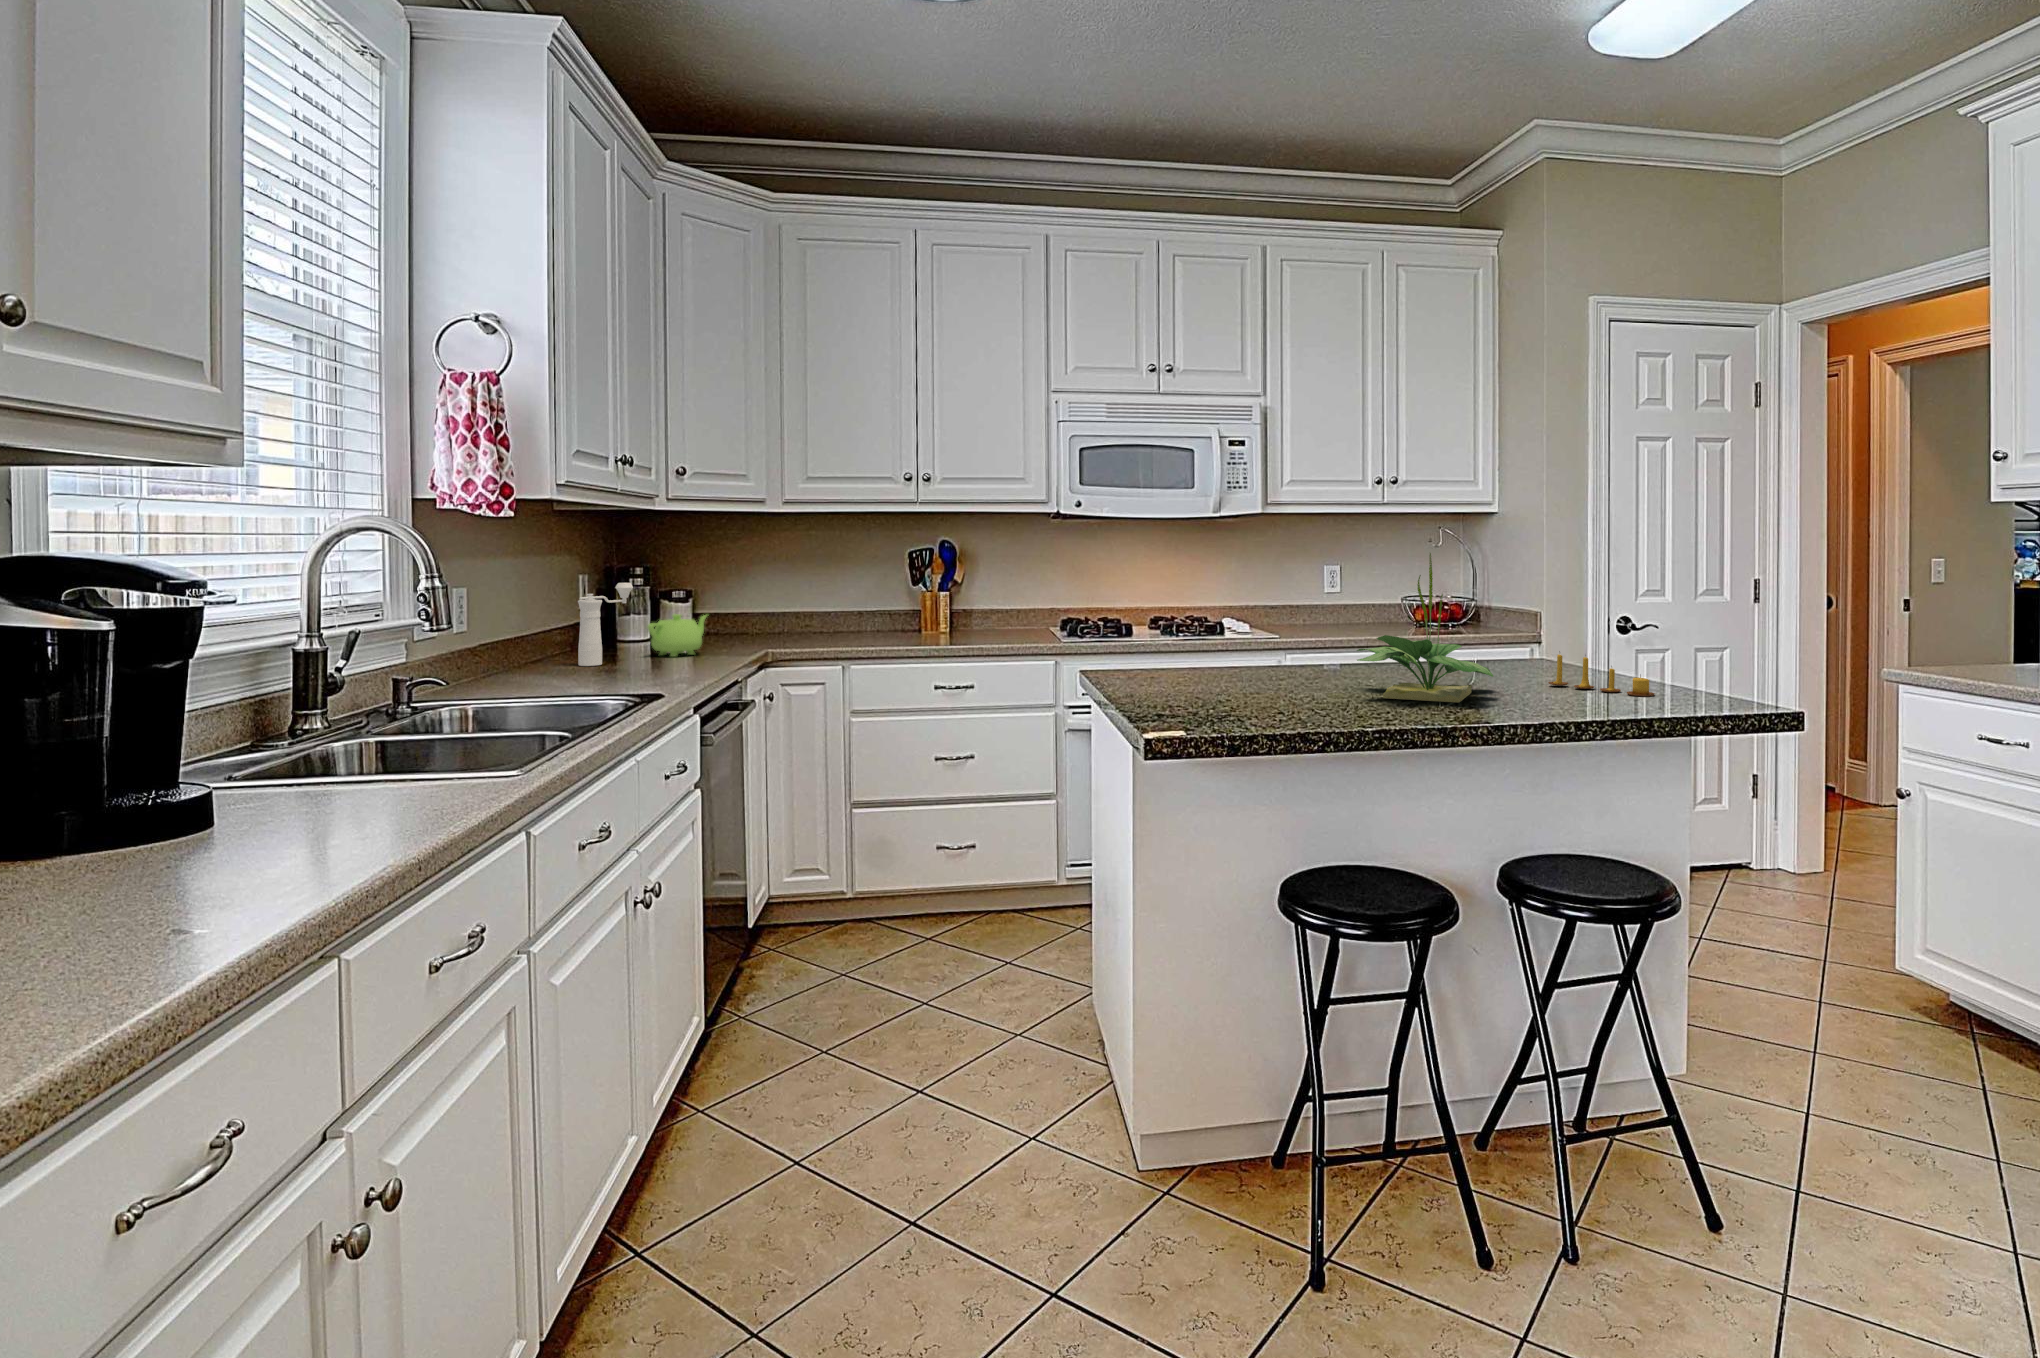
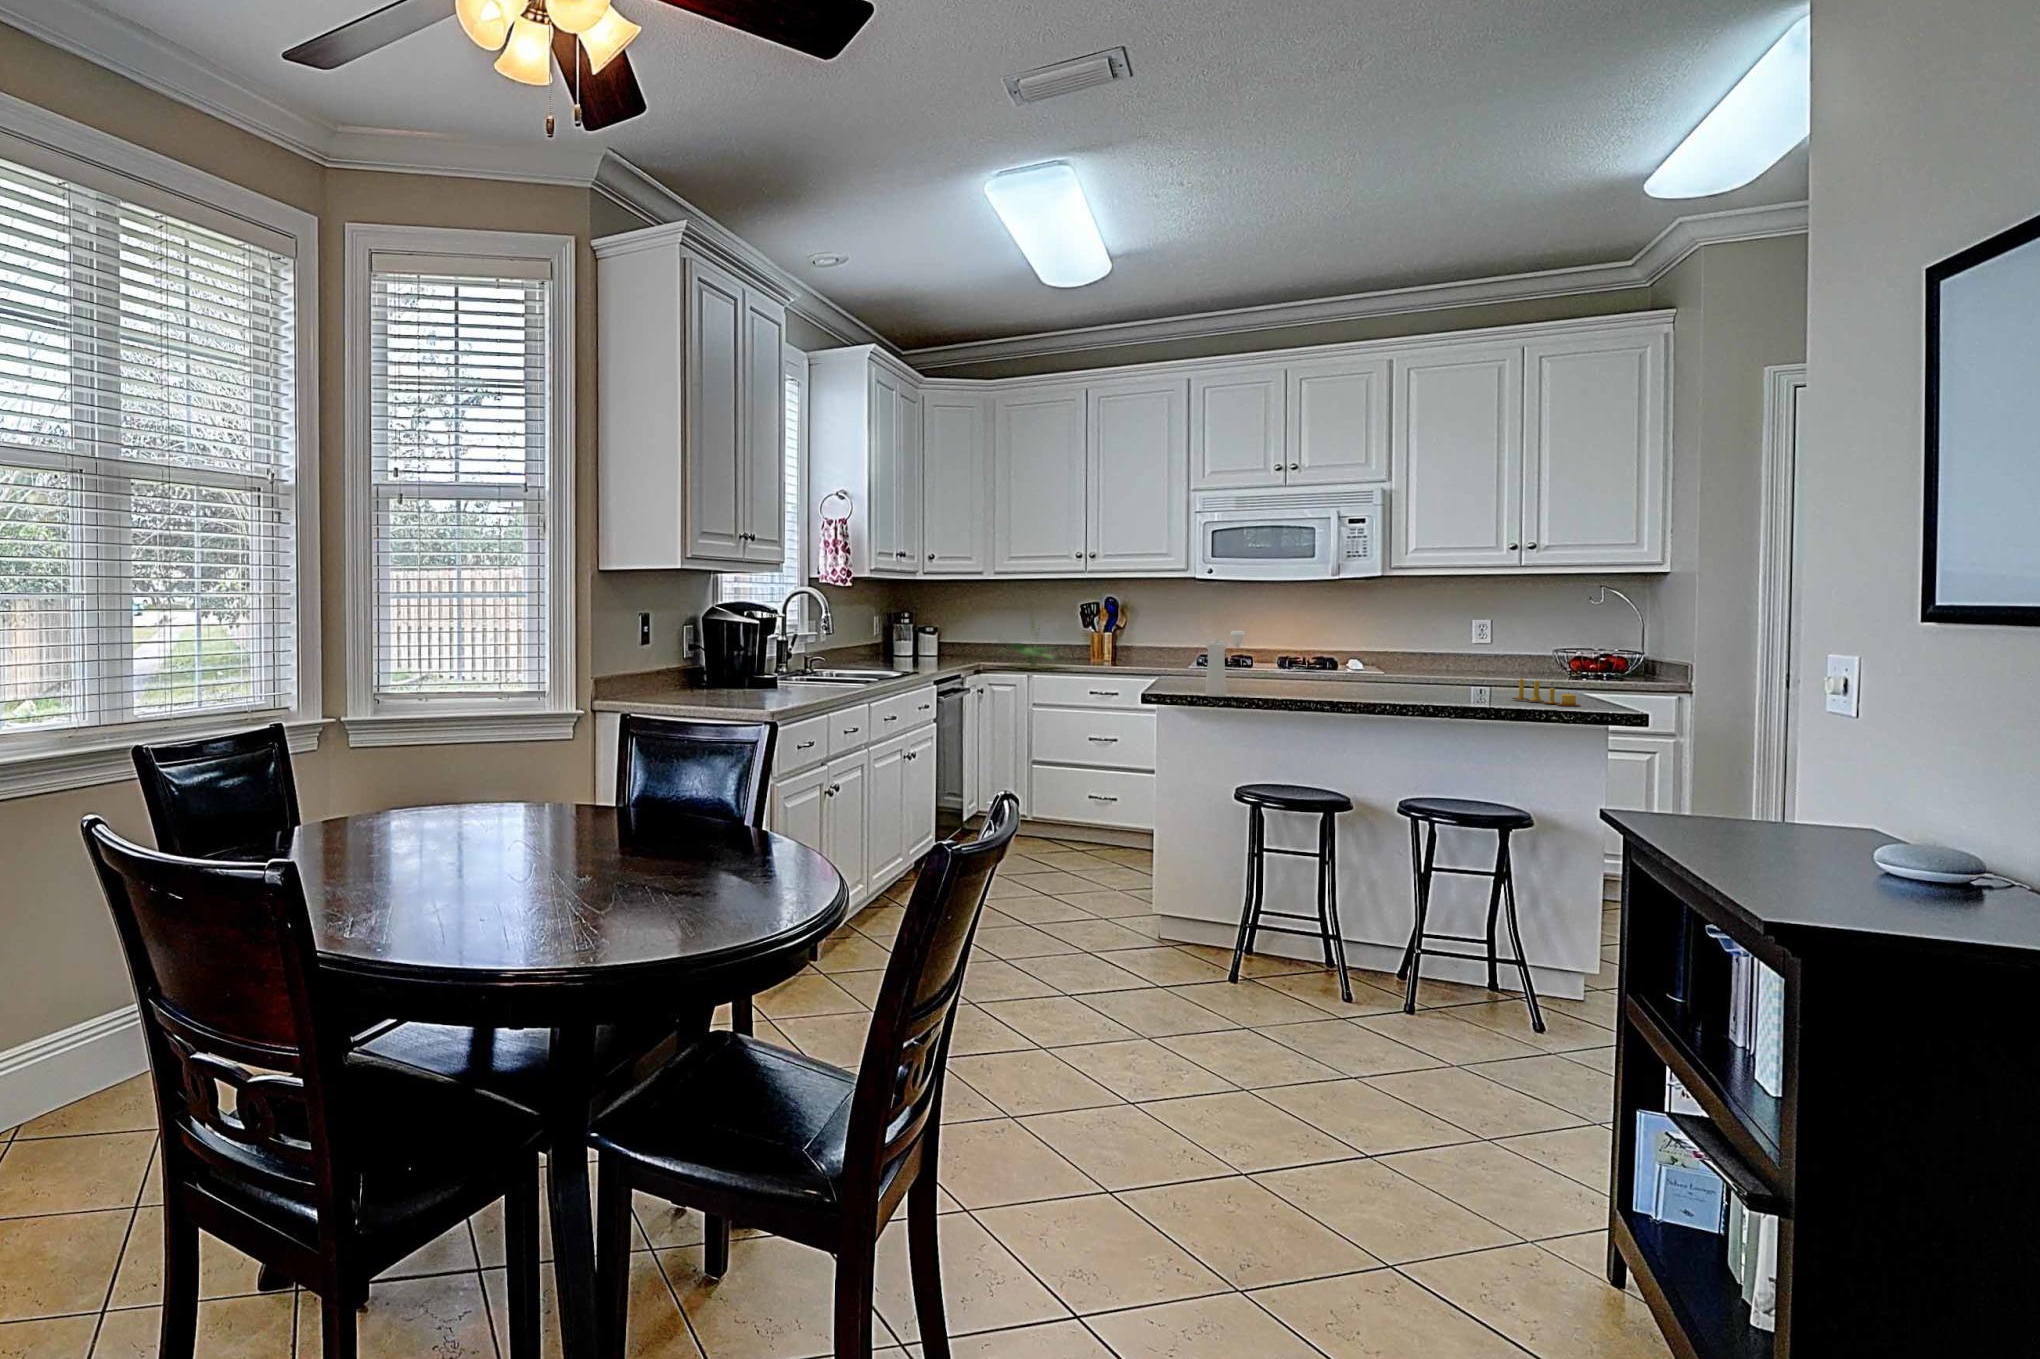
potted plant: present [1357,553,1493,702] -> present [1001,615,1063,669]
pepper mill: present [578,583,633,666] -> present [1206,631,1246,697]
teapot: present [648,614,707,657] -> none [912,641,947,665]

